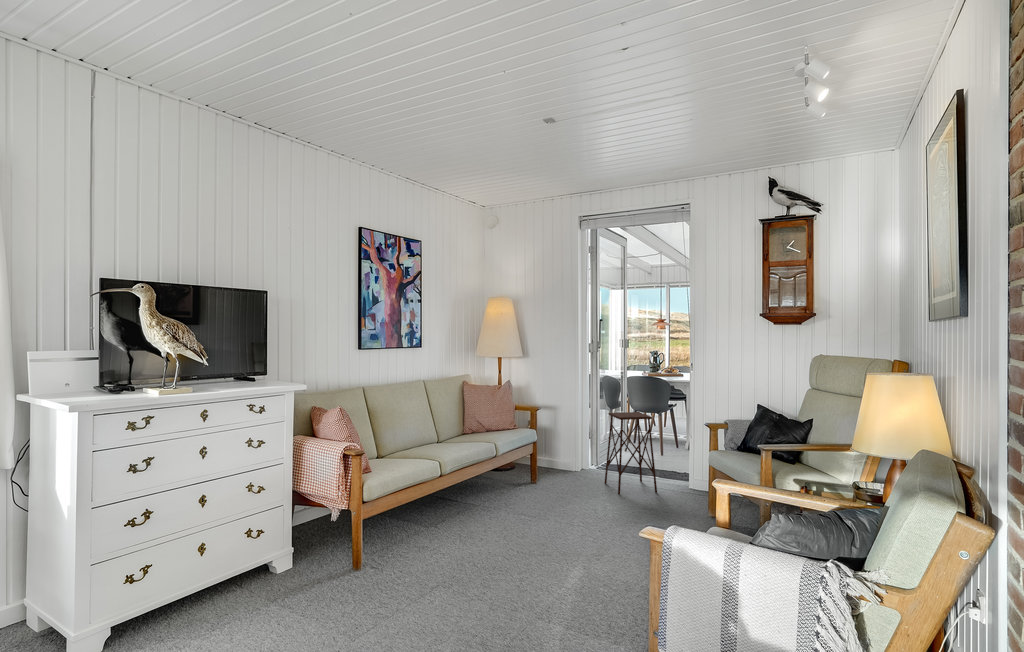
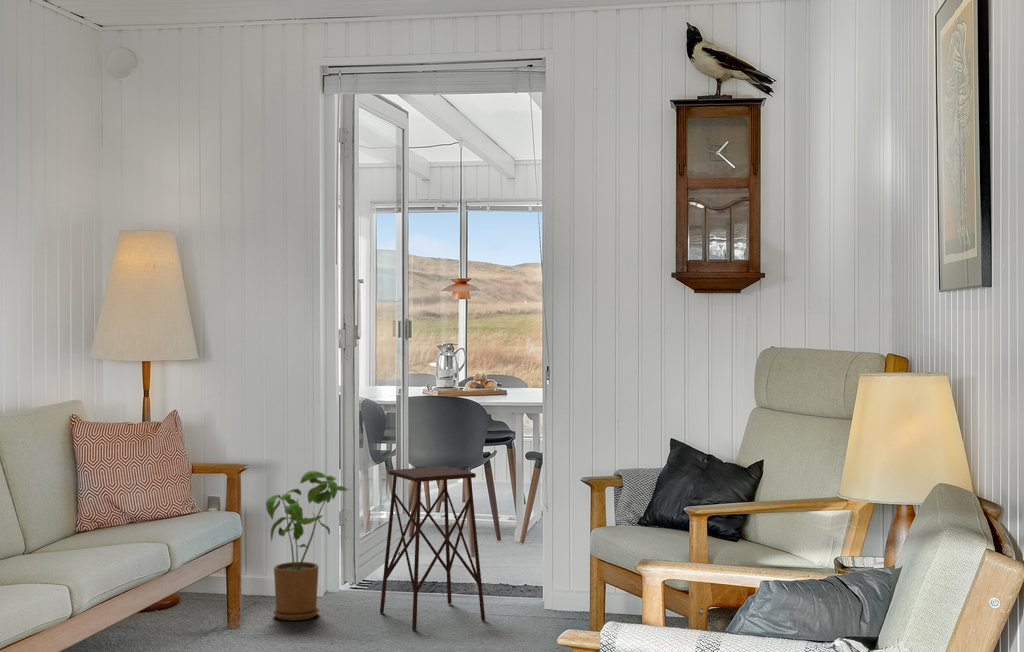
house plant: none [550,411,590,483] -> present [266,471,348,620]

